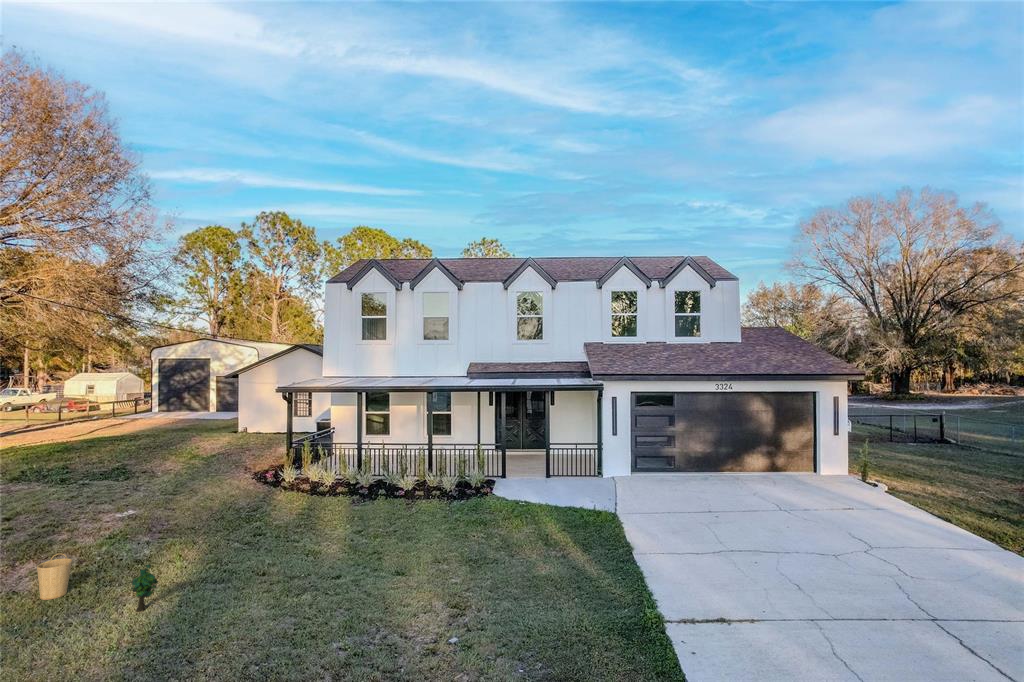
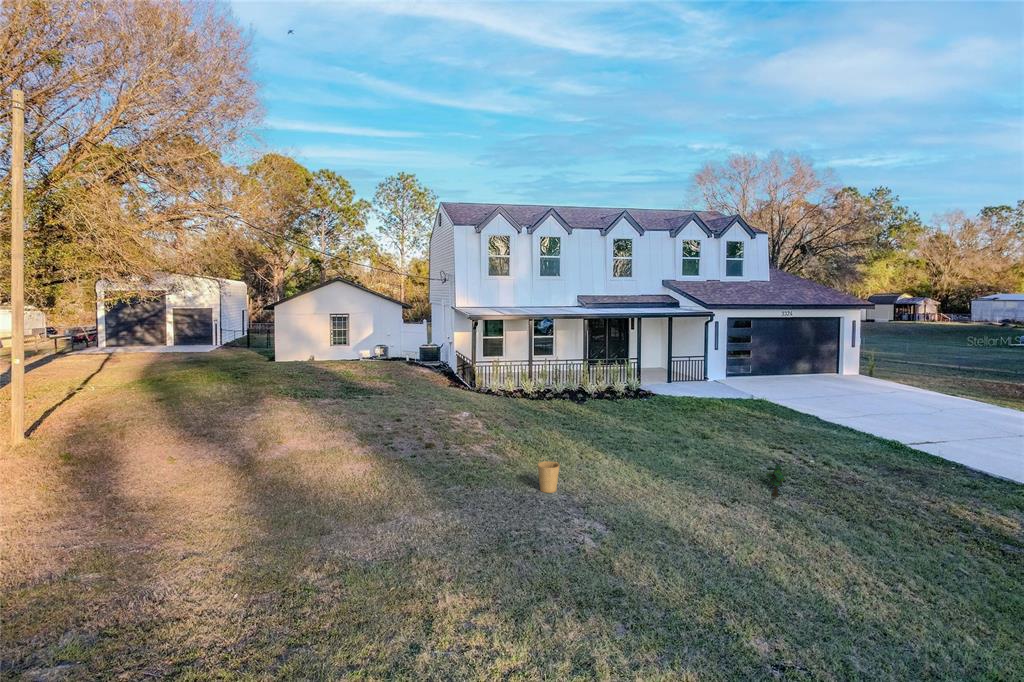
decorative plant: present [130,564,159,611] -> present [766,461,786,497]

